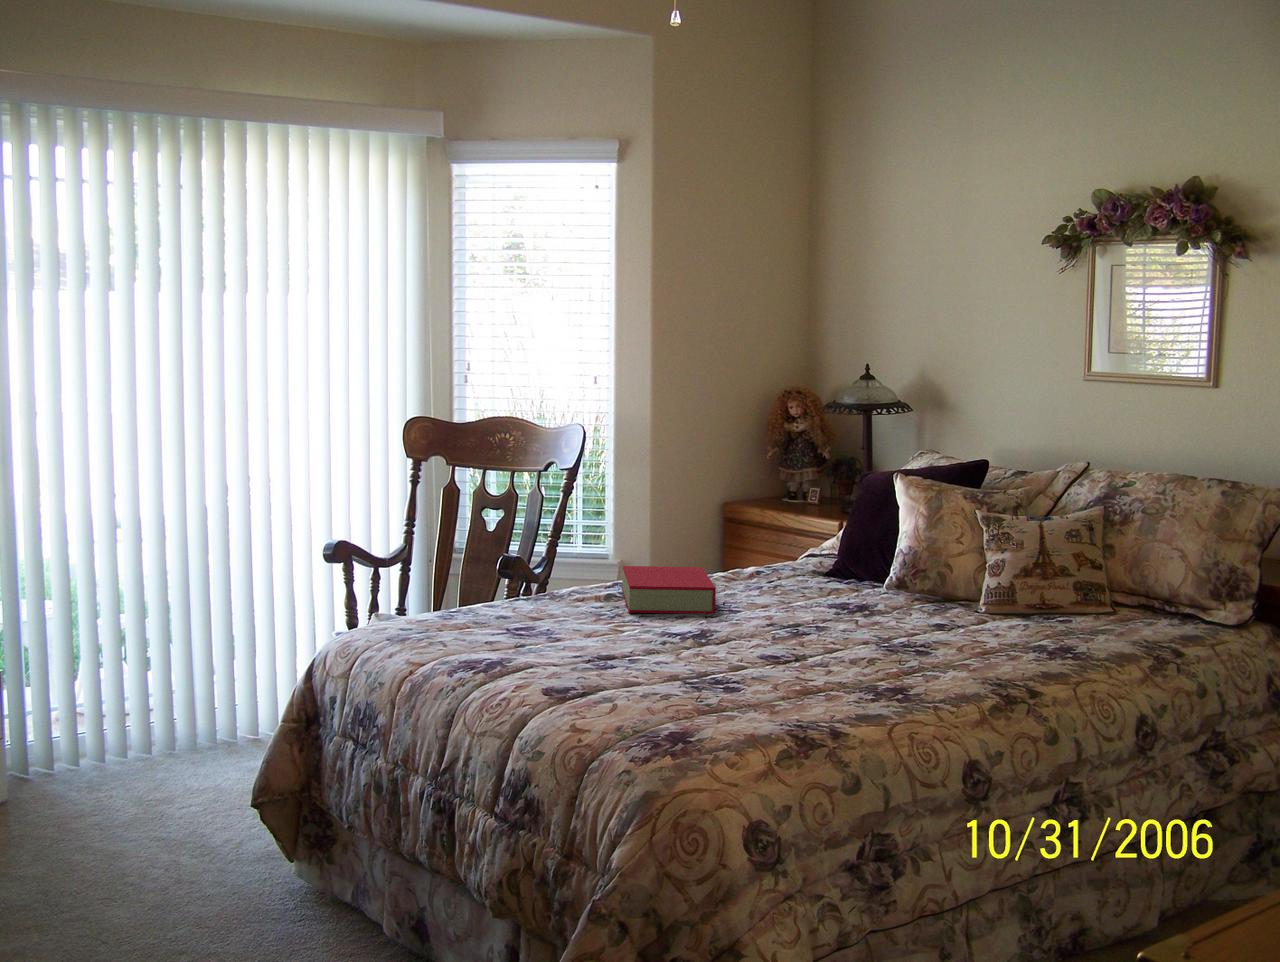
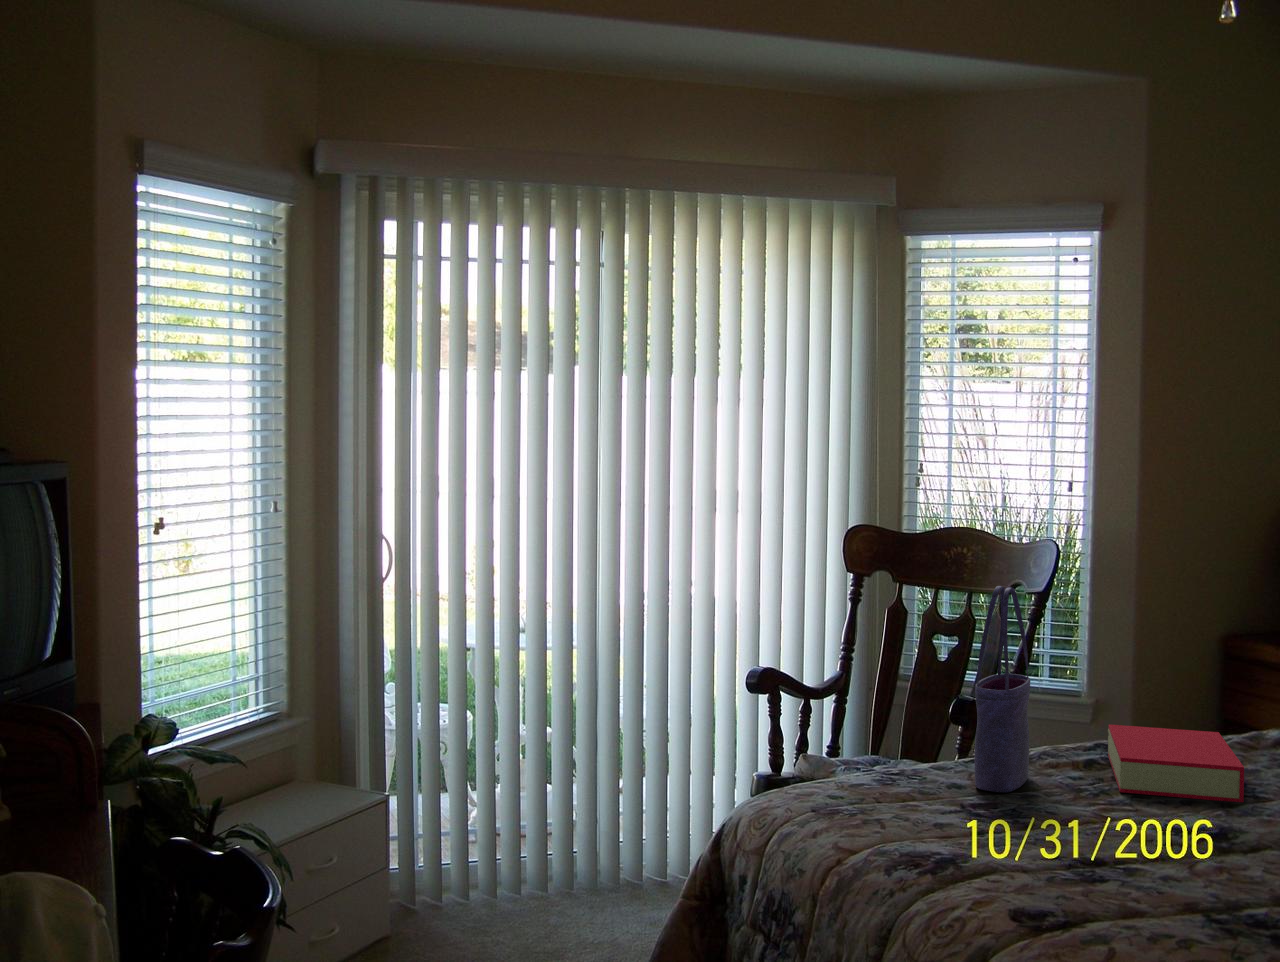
tote bag: none [520,455,564,618] -> present [974,586,1030,793]

